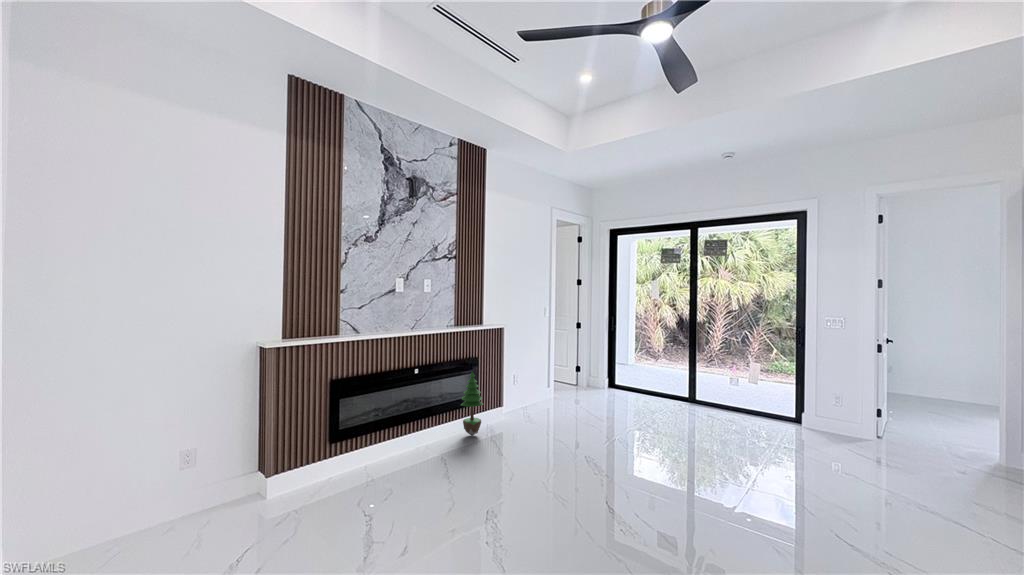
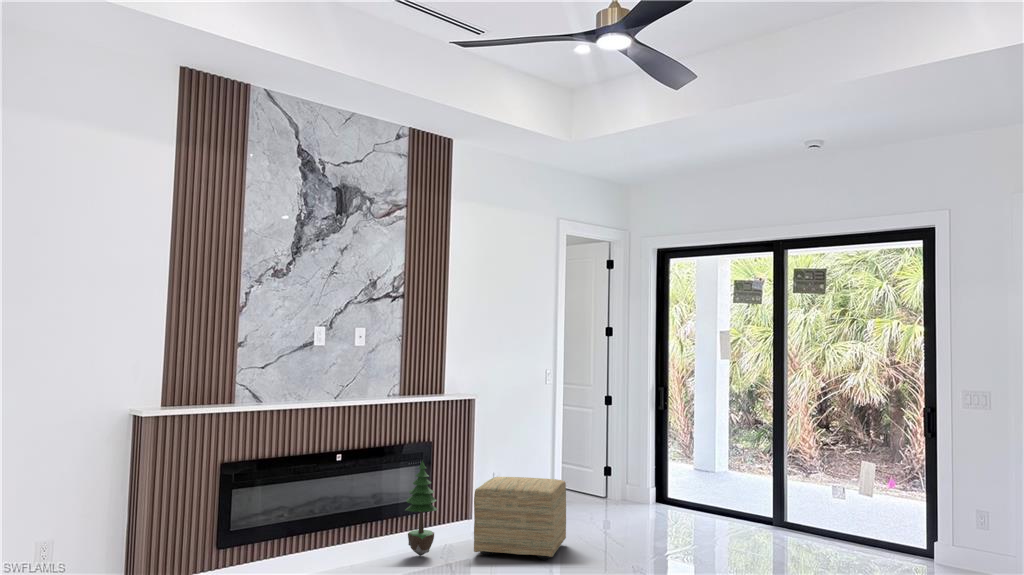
ottoman: none [508,379,566,437] -> present [474,477,566,560]

